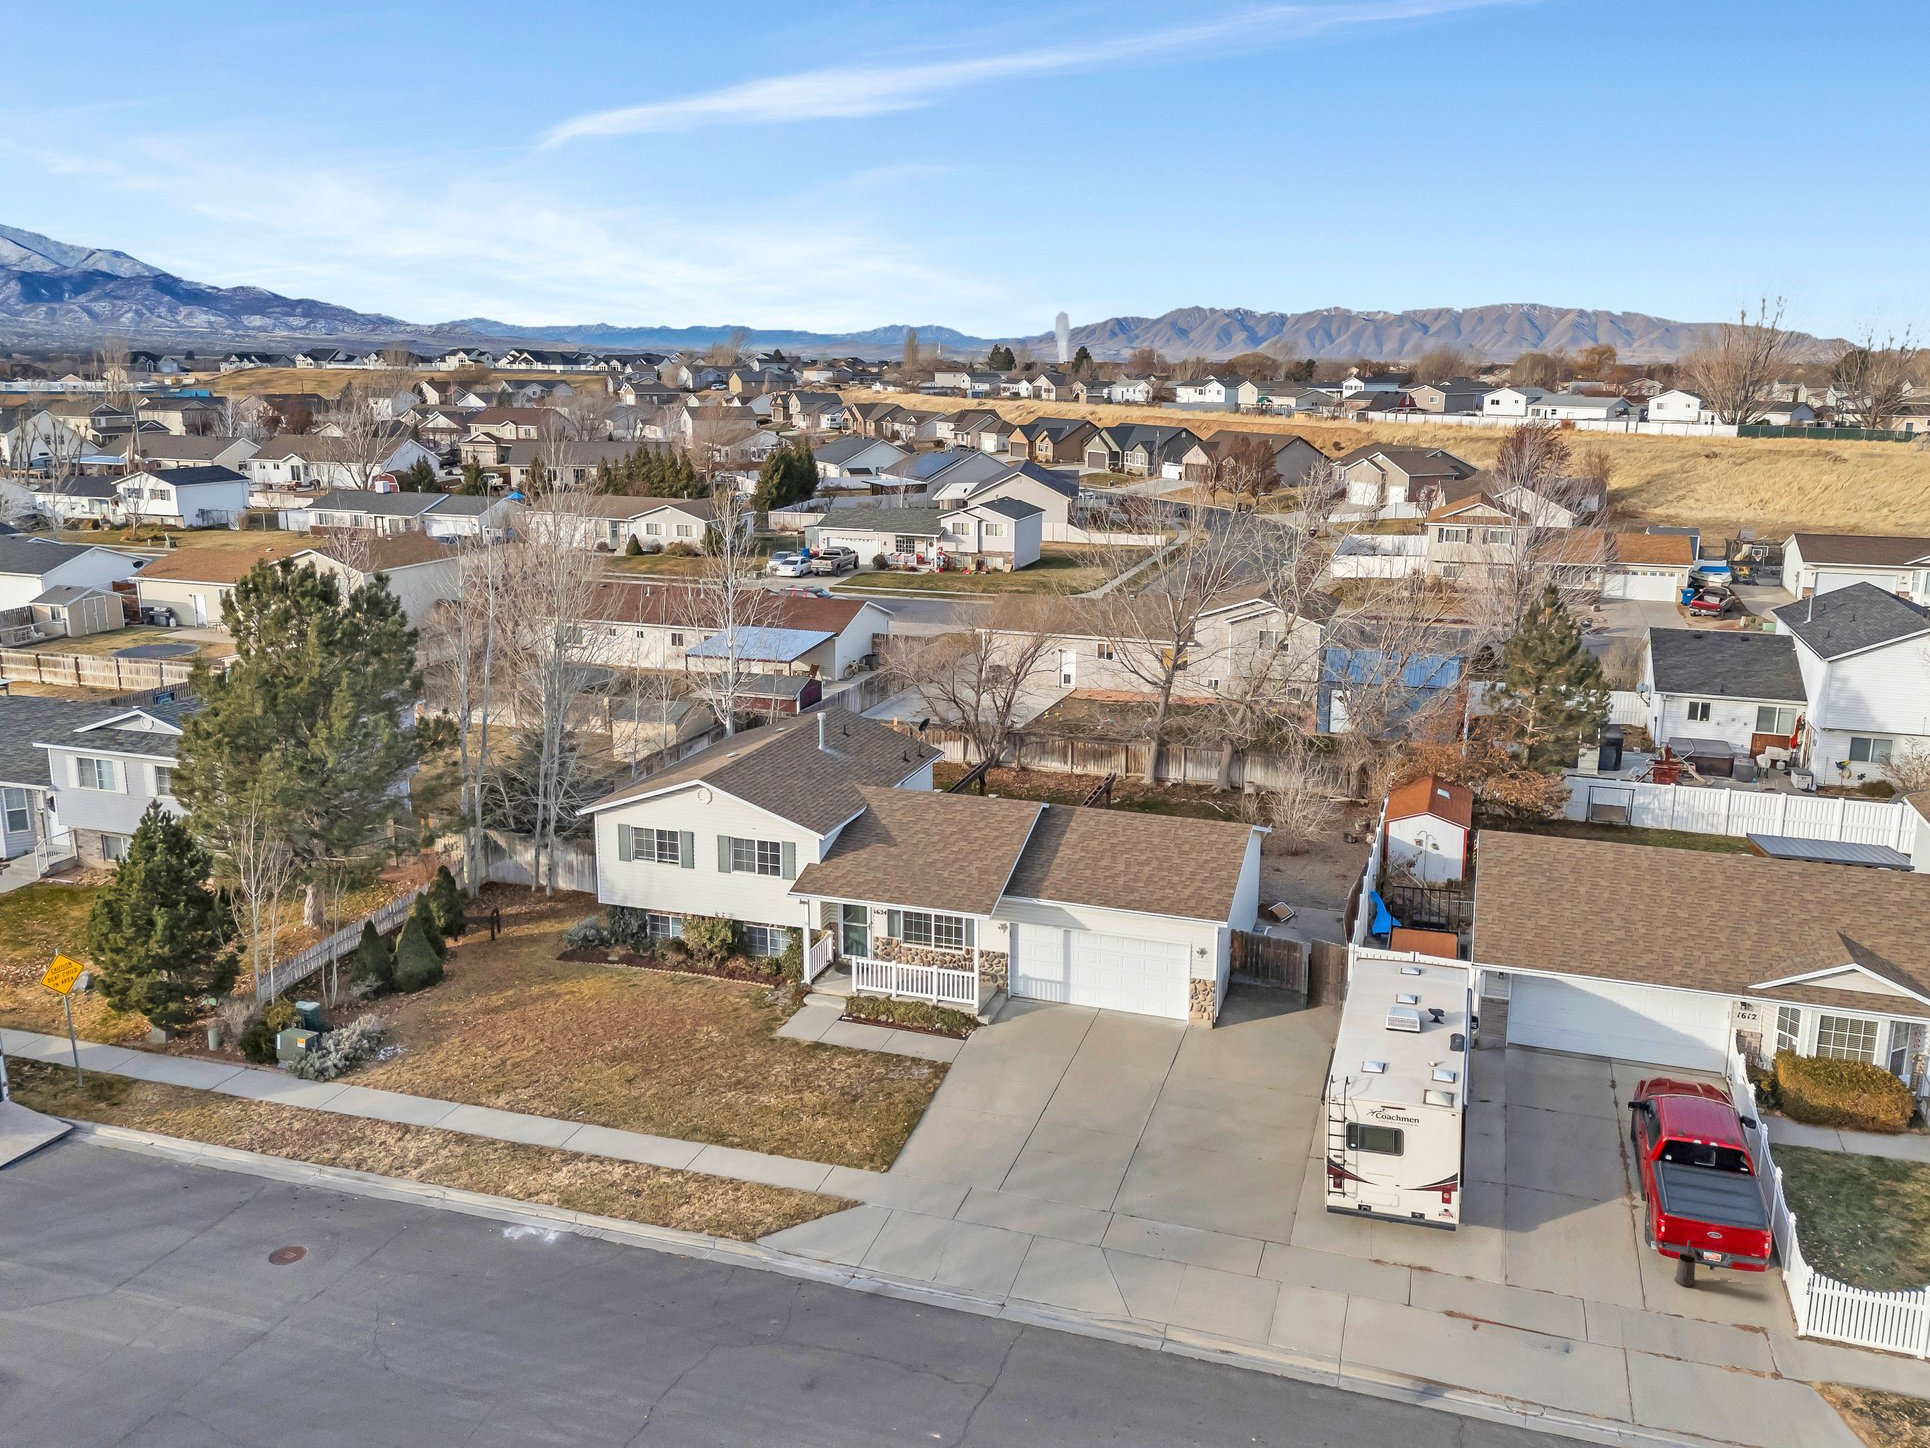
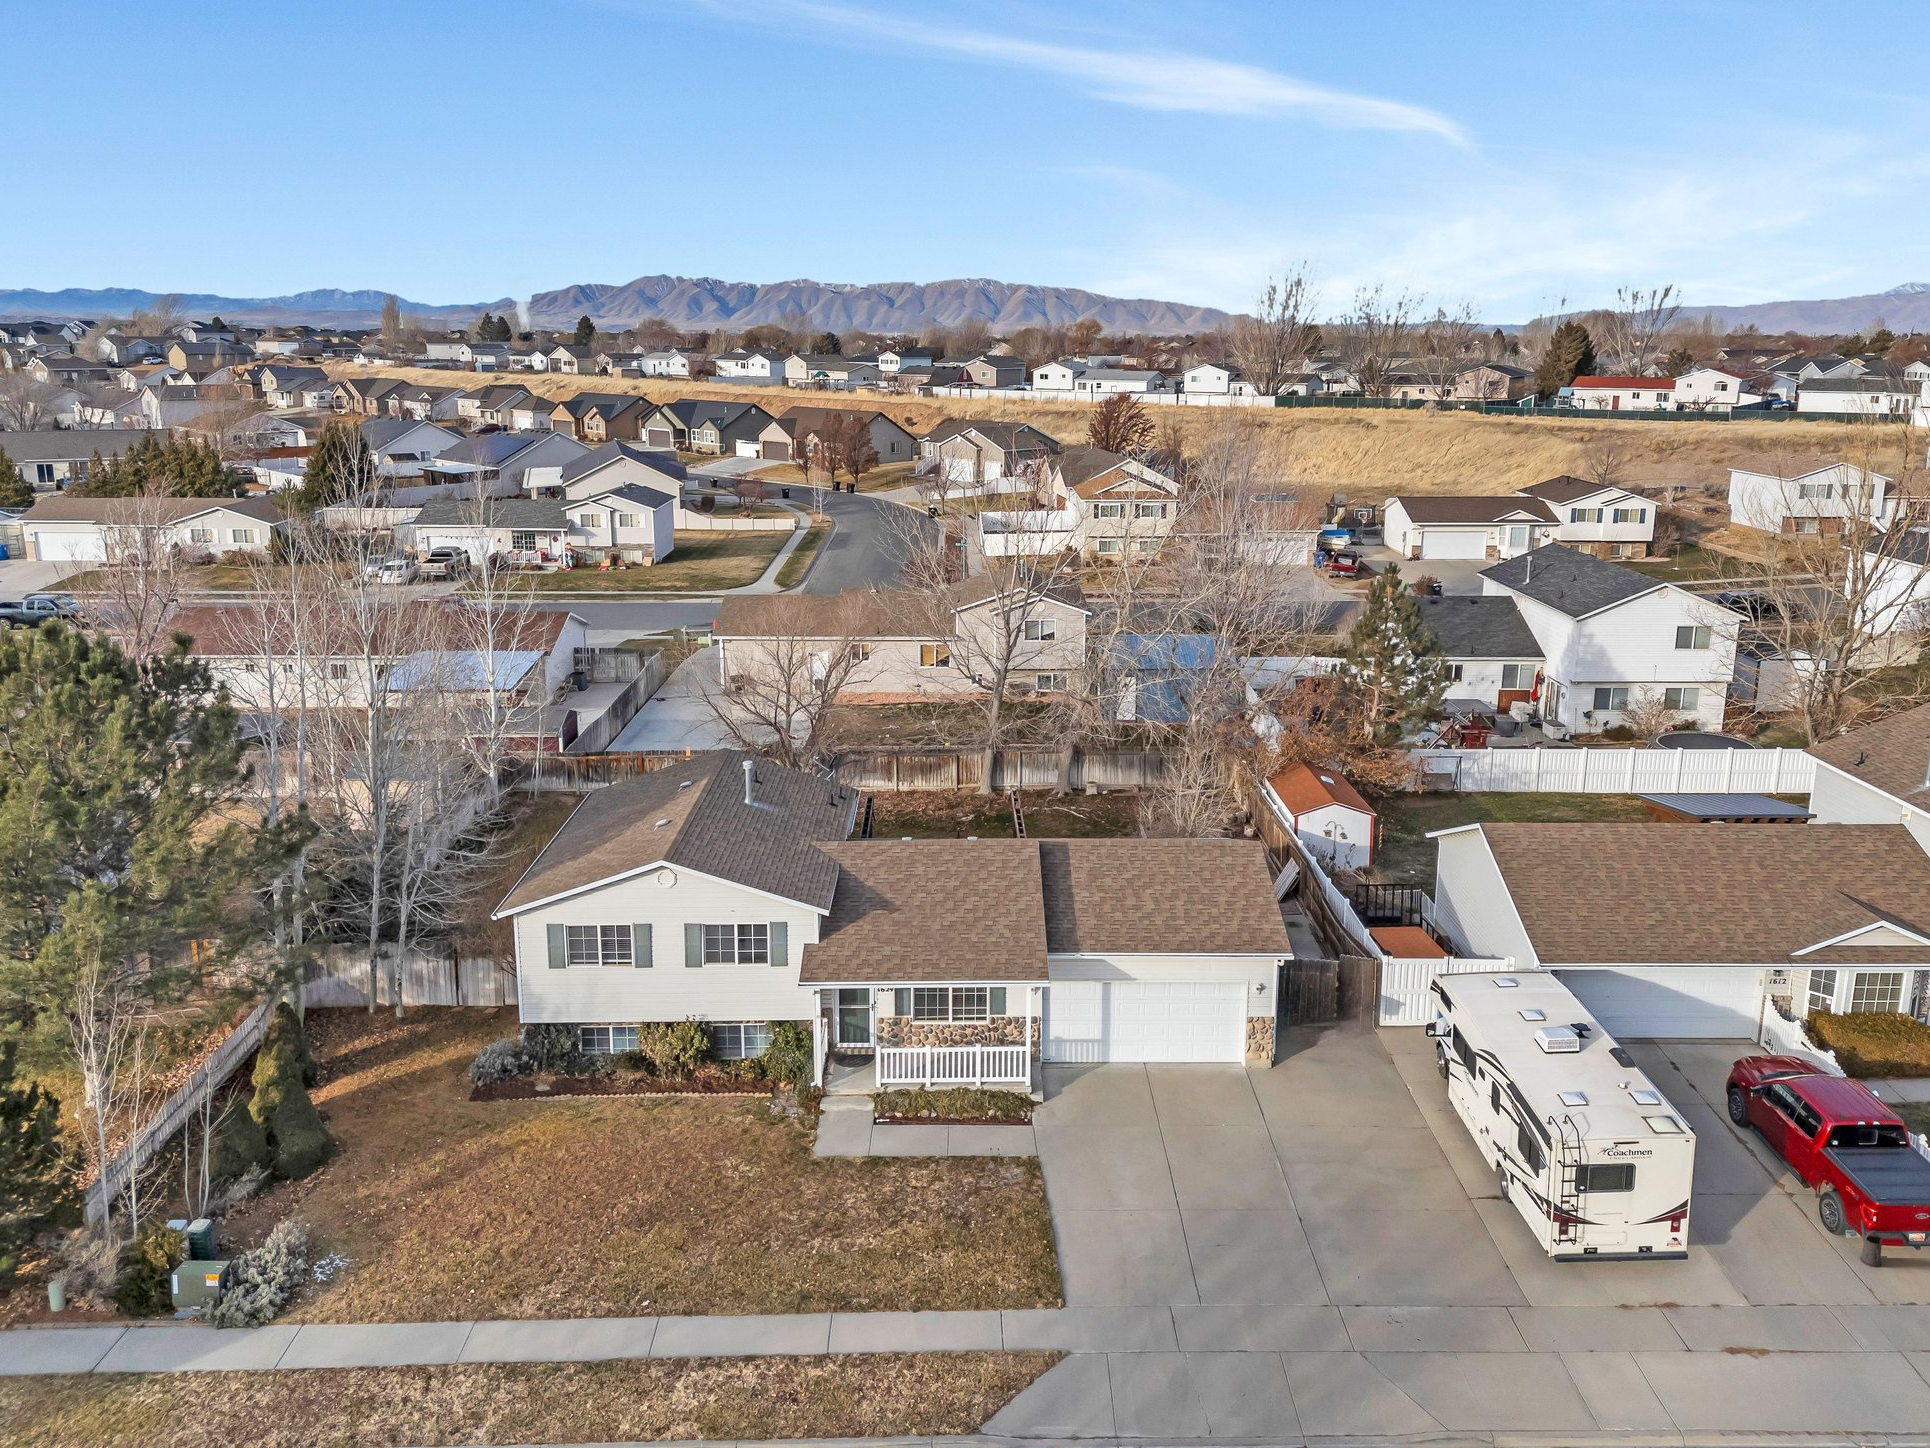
bench: present [453,908,501,942] -> none [310,1044,369,1096]

